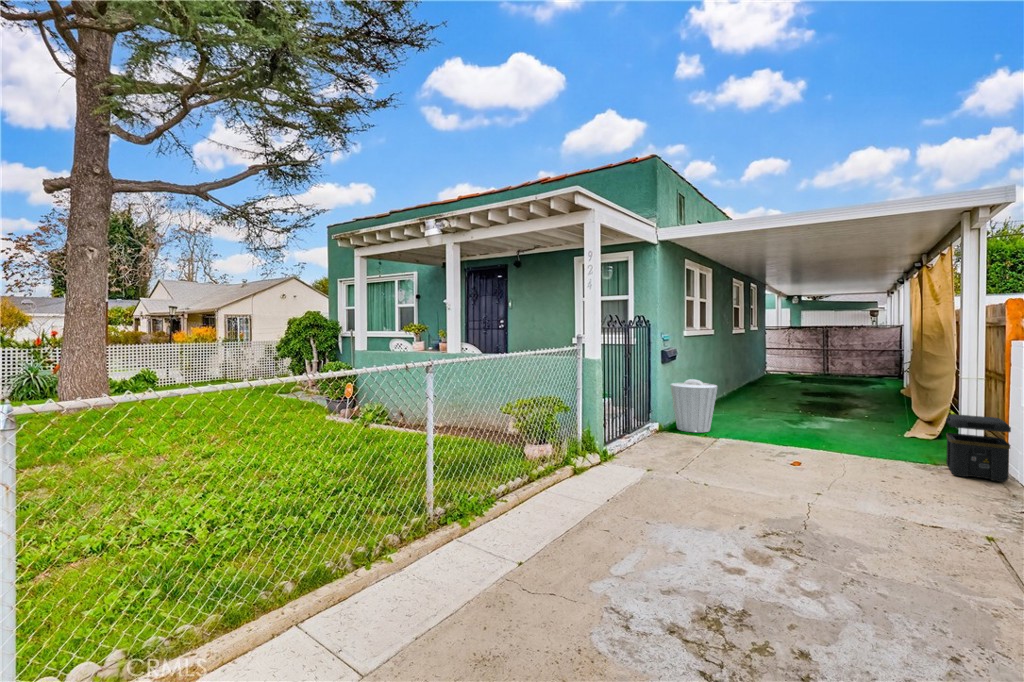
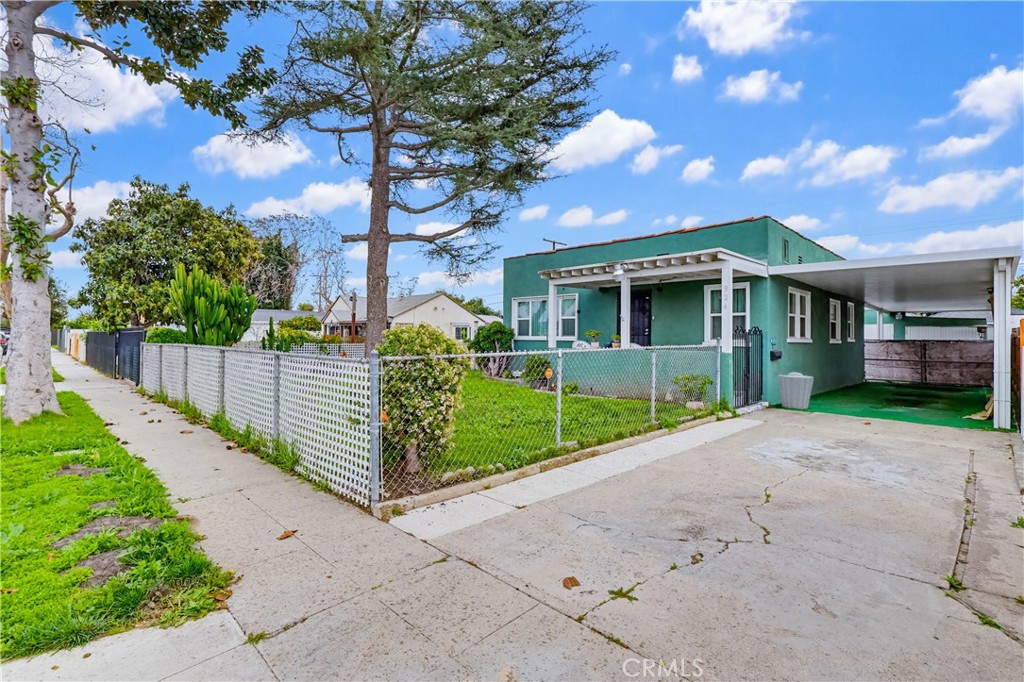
toolbox: present [946,414,1011,482] -> none [976,395,1016,436]

